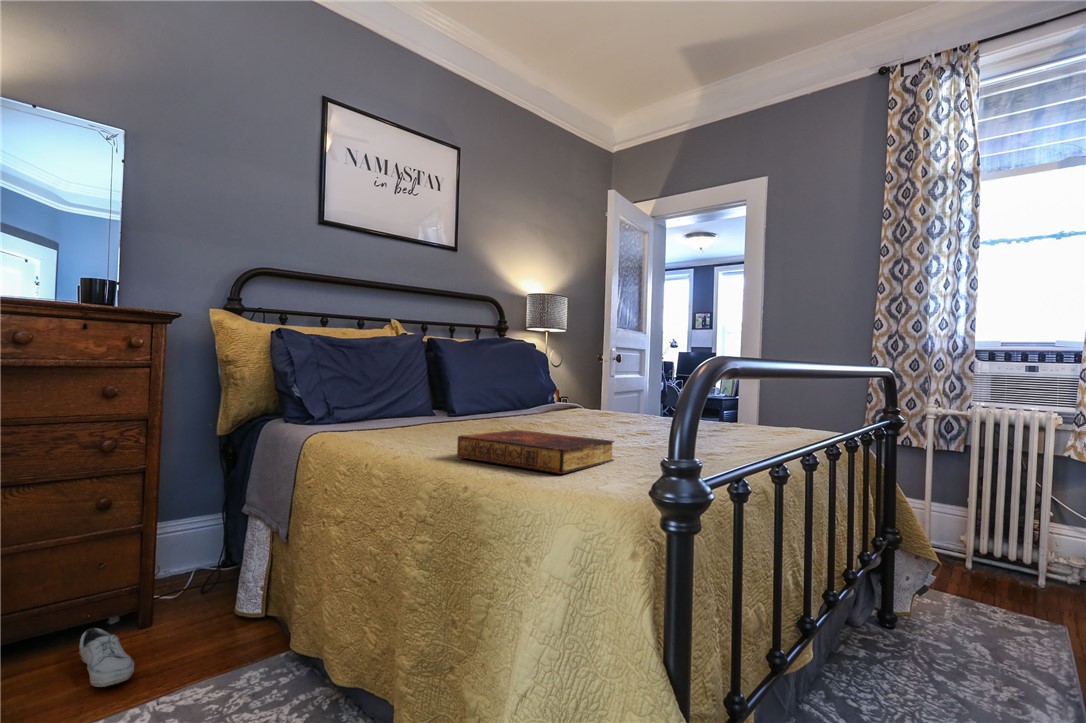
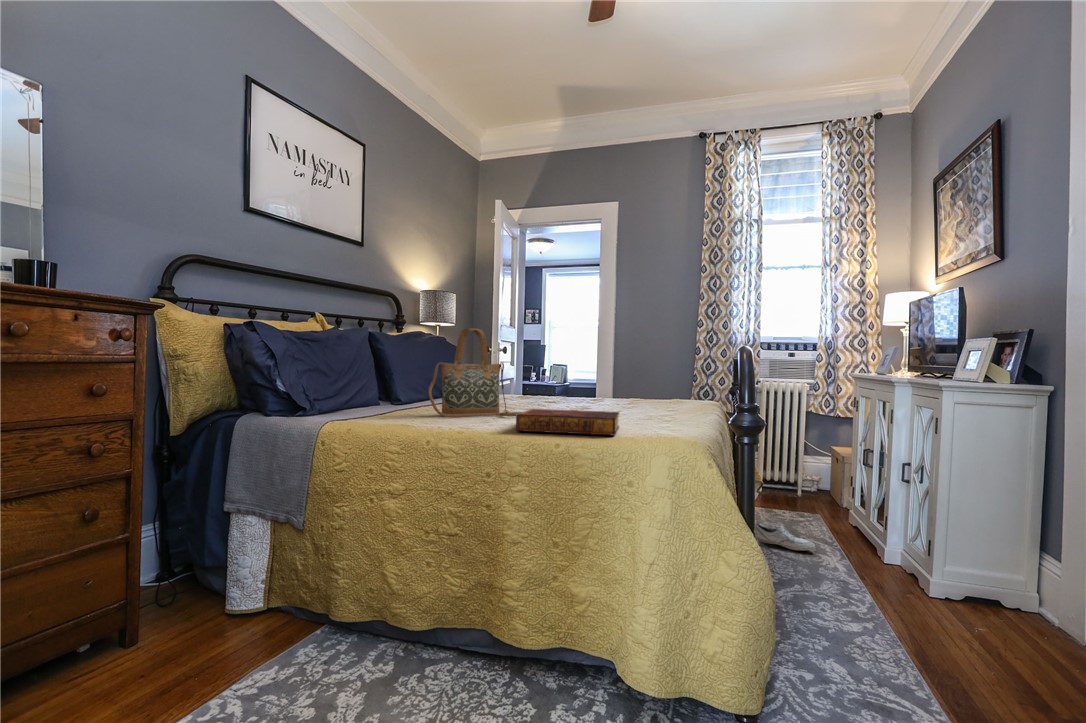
handbag: none [423,331,533,437] -> present [428,329,521,417]
shoe: present [79,628,134,687] -> present [754,524,815,550]

